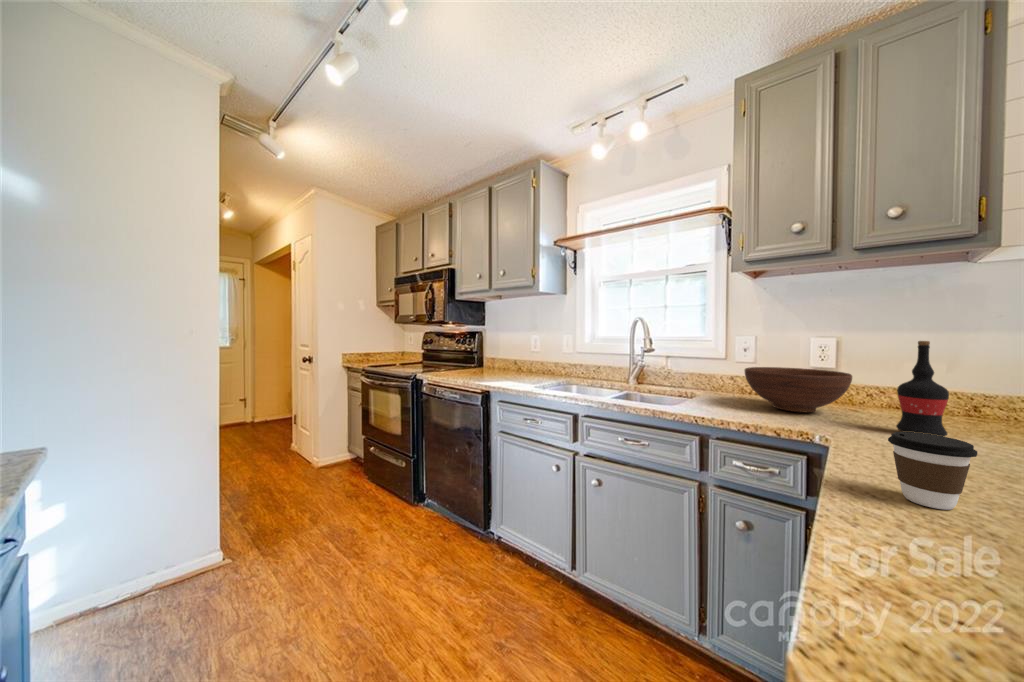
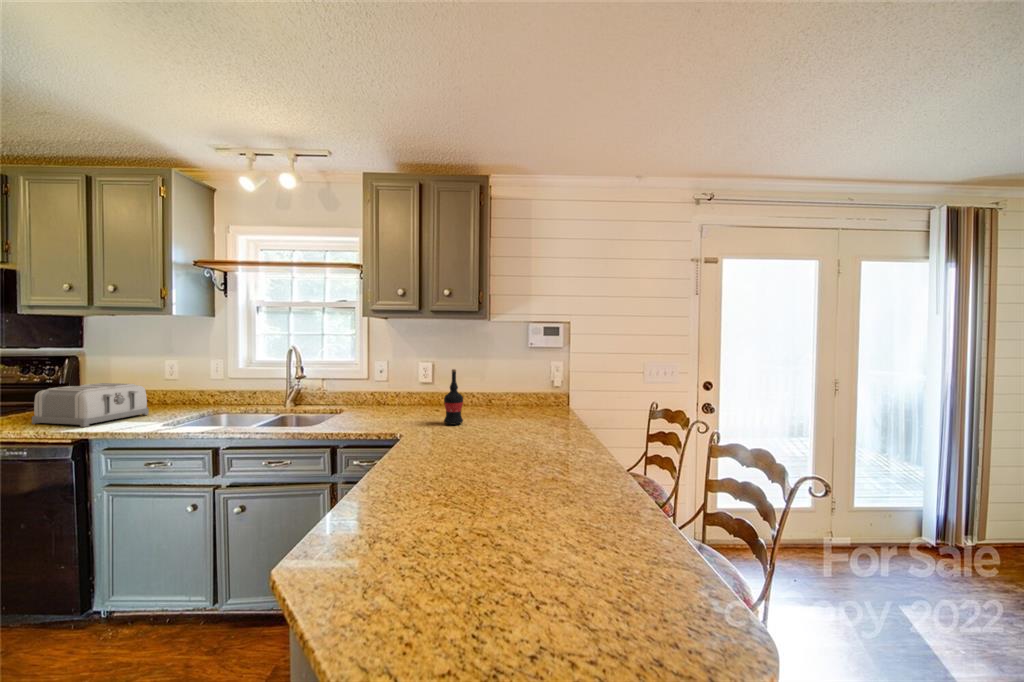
toaster: none [460,350,523,381] -> present [32,383,149,427]
fruit bowl: present [745,367,852,413] -> none [372,385,432,418]
coffee cup: present [888,432,977,510] -> none [394,430,425,468]

